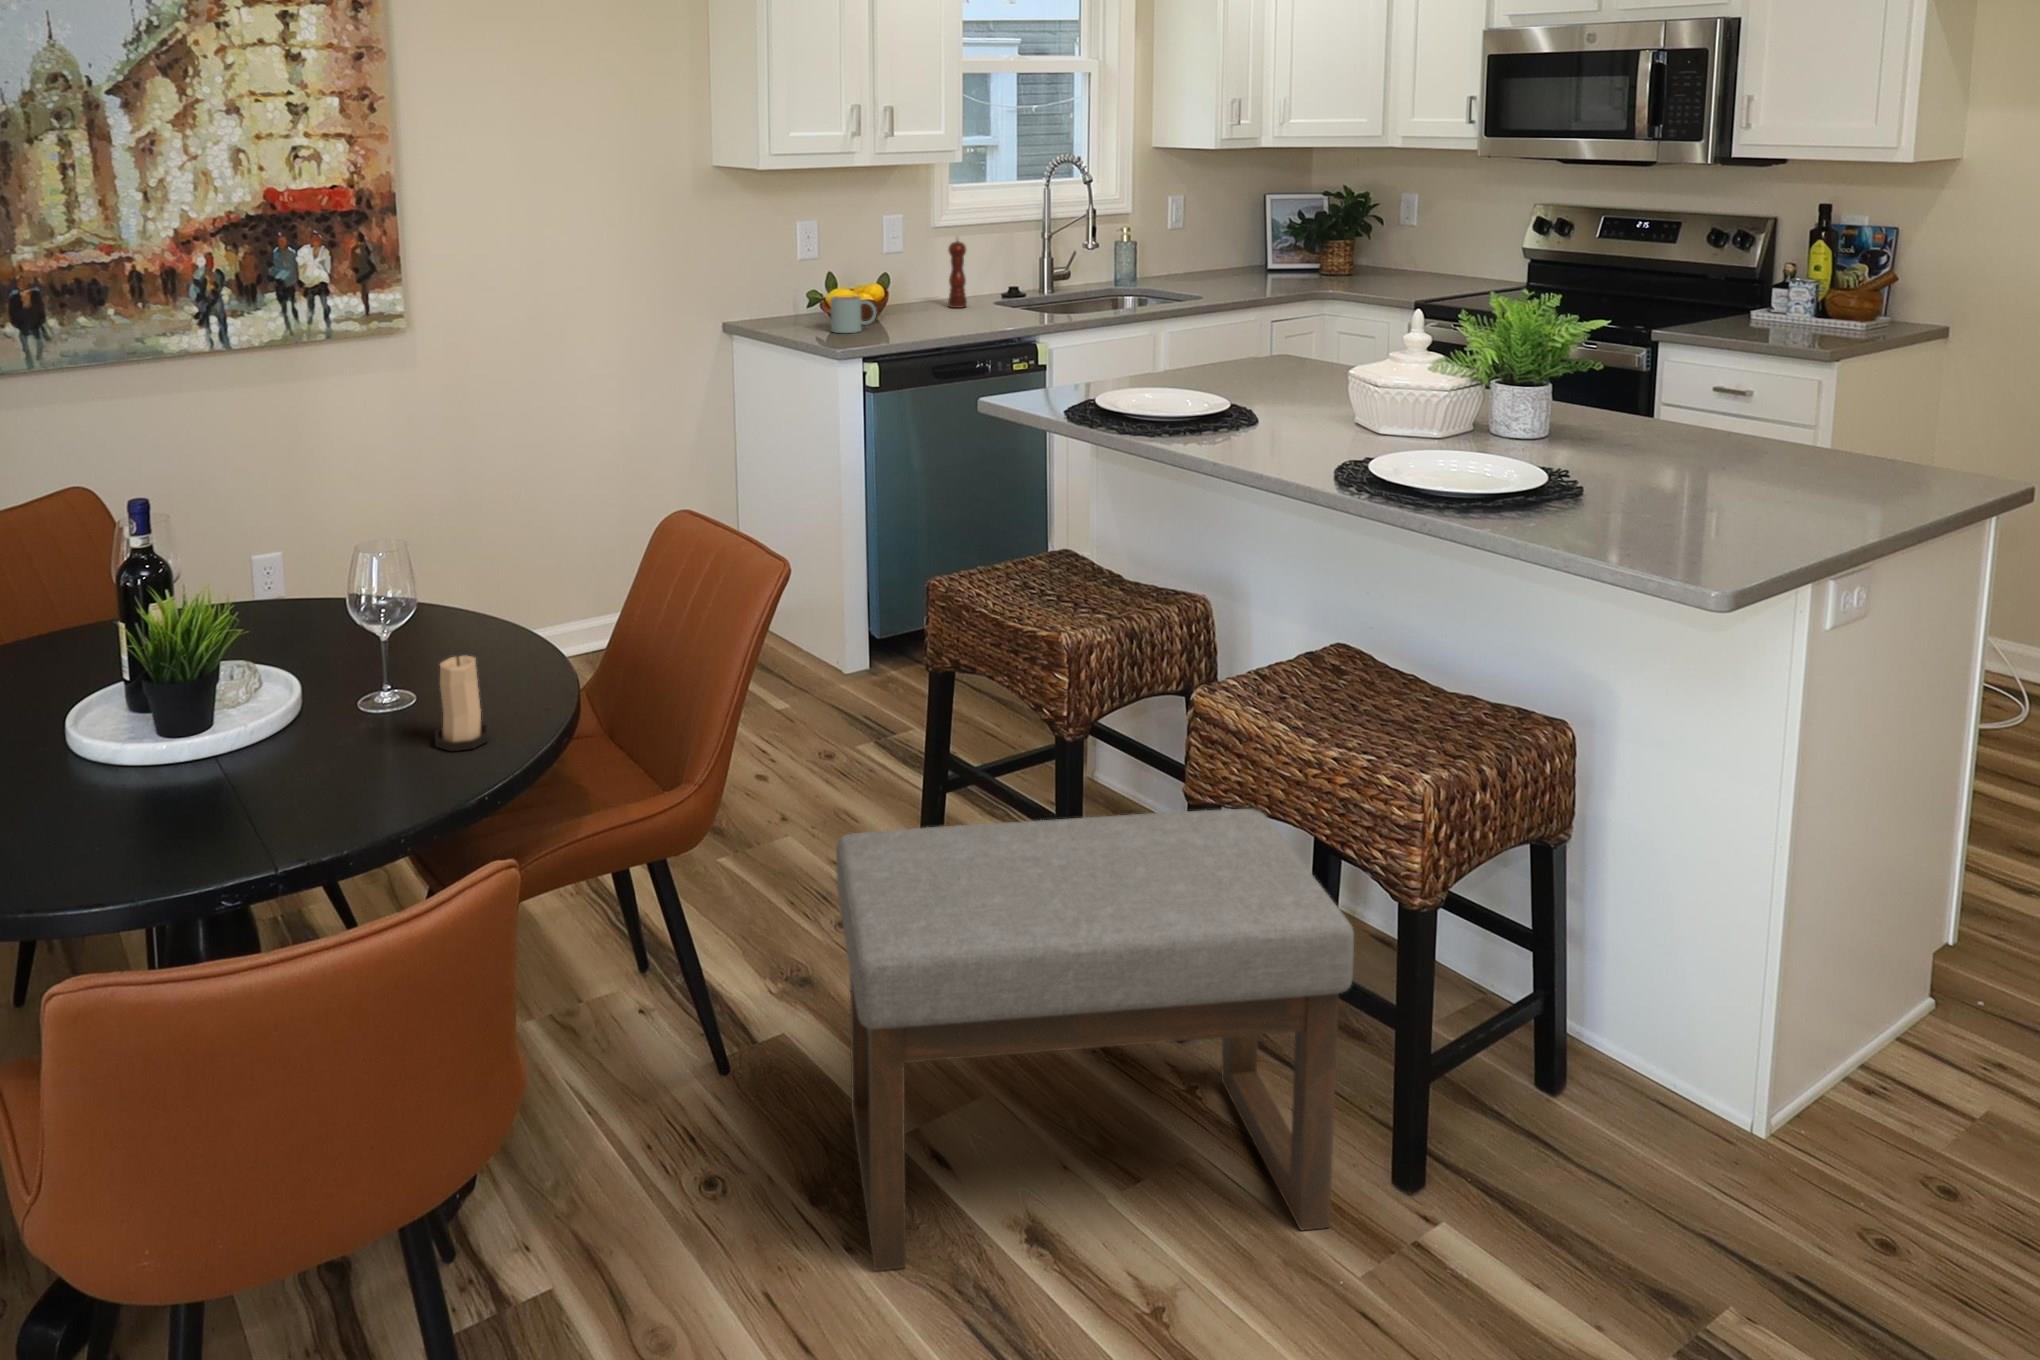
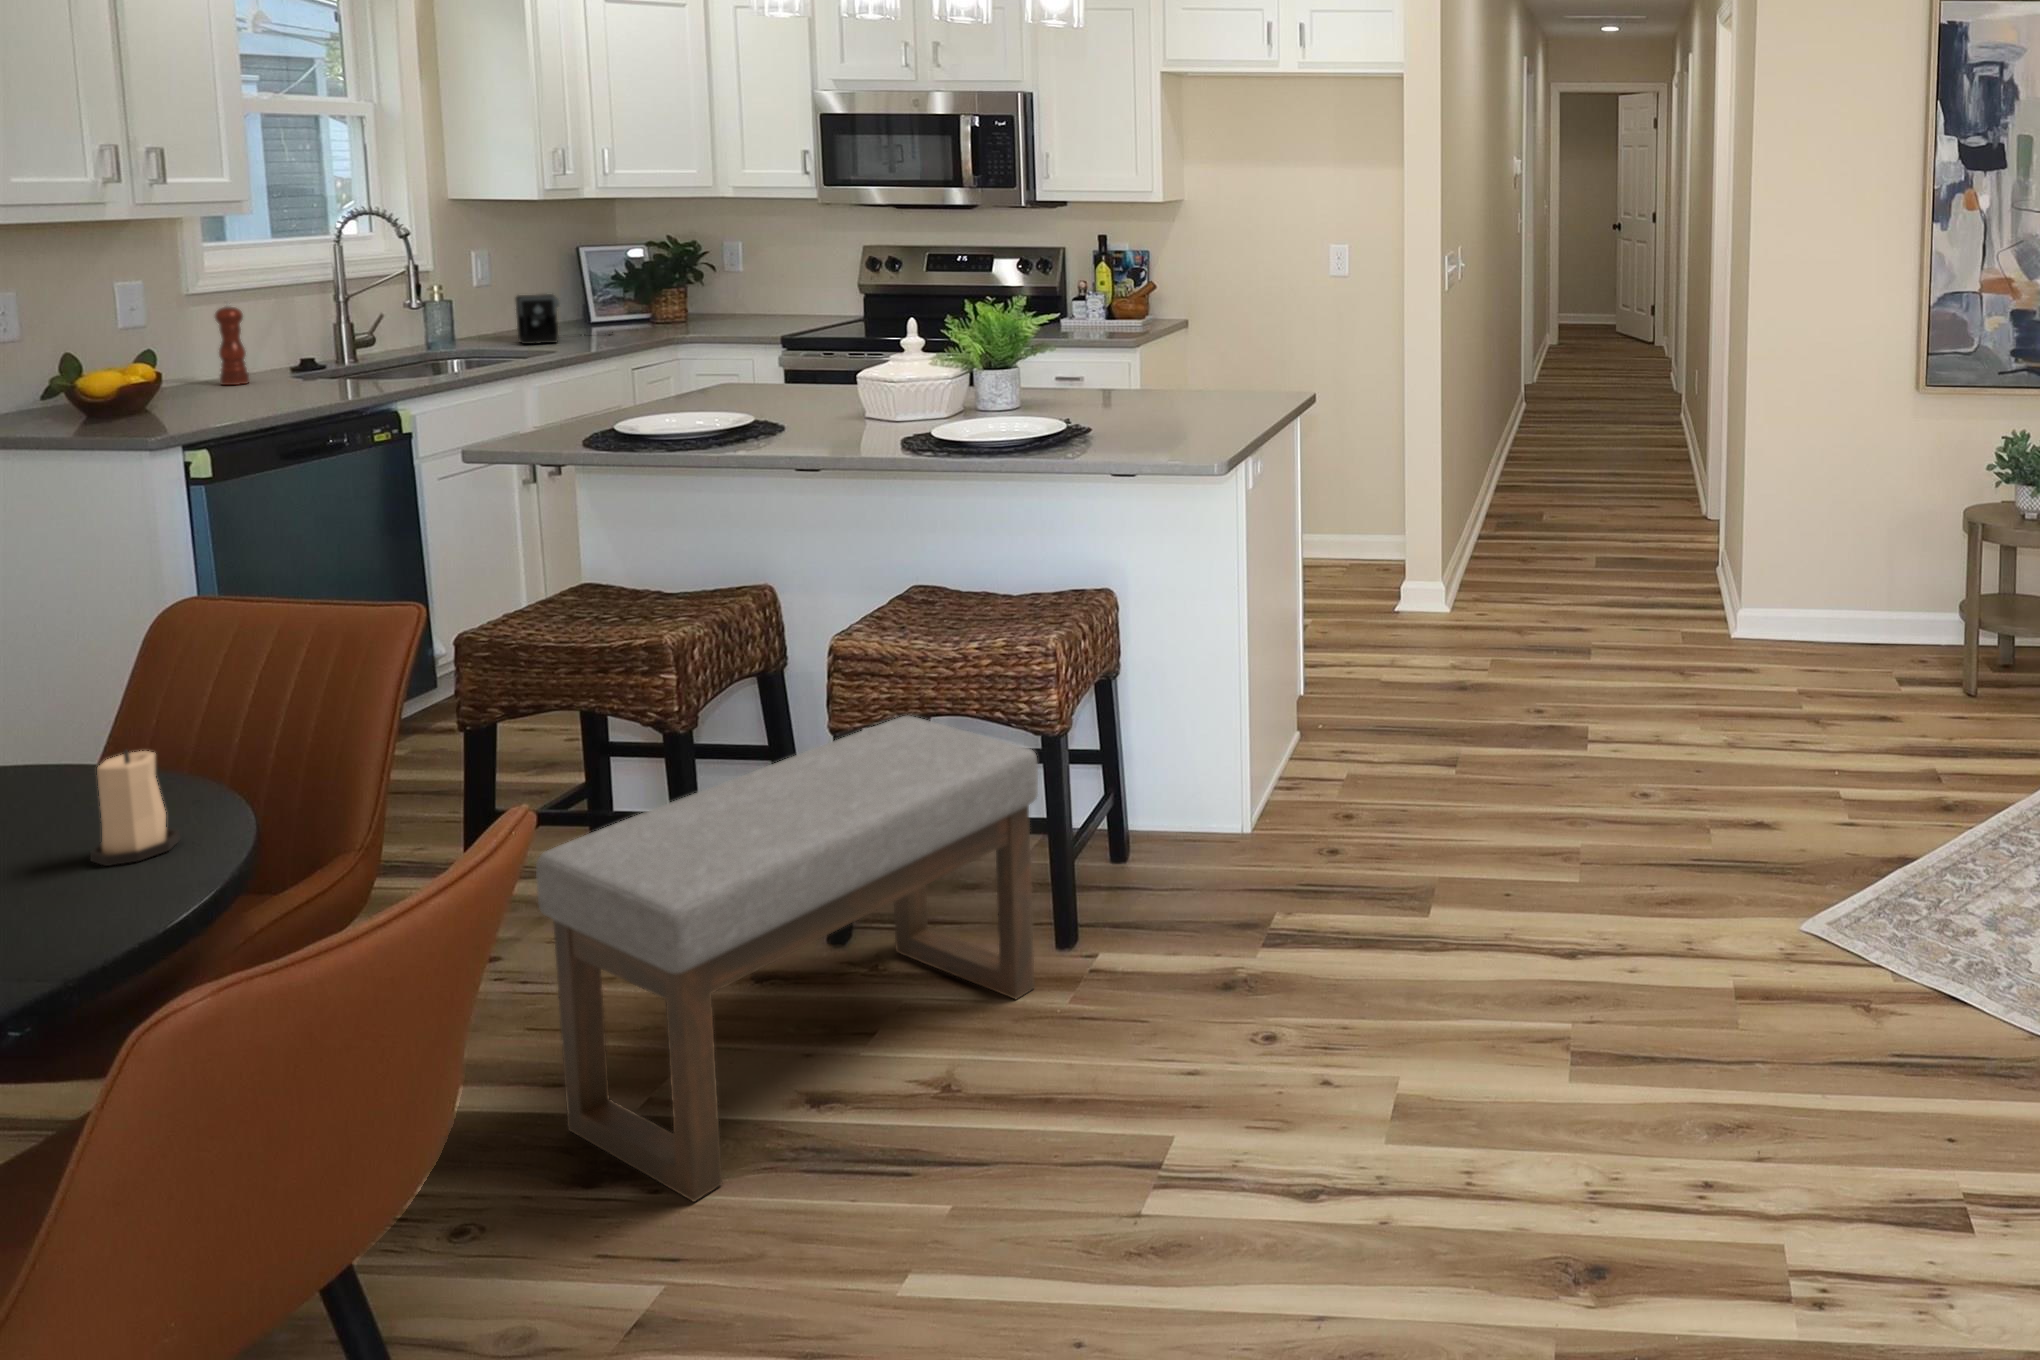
coffee maker: none [1183,241,1268,290] -> present [516,294,560,344]
mug: present [830,296,876,333] -> none [67,377,149,425]

